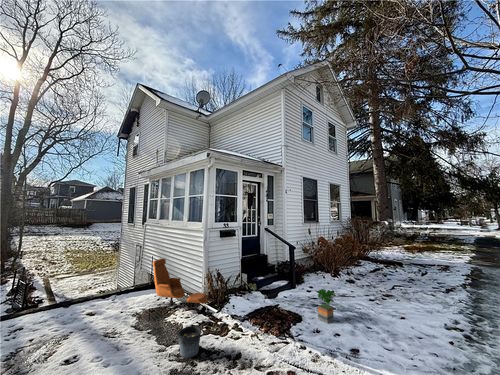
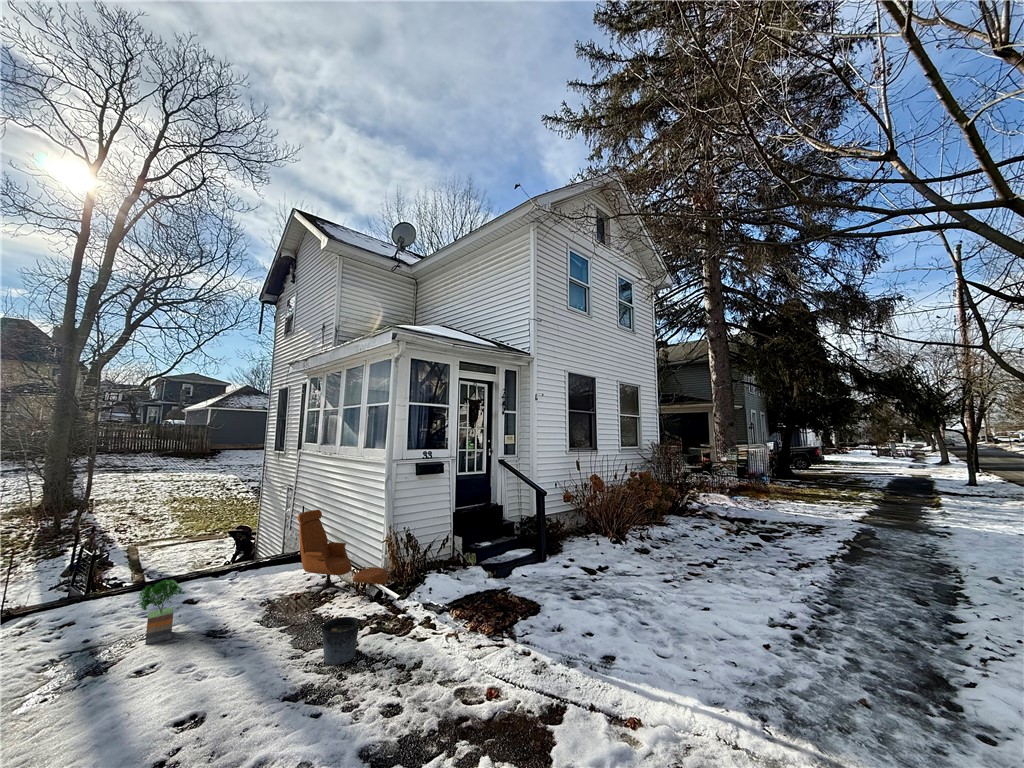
potted tree: present [318,289,336,323] -> present [139,580,185,644]

